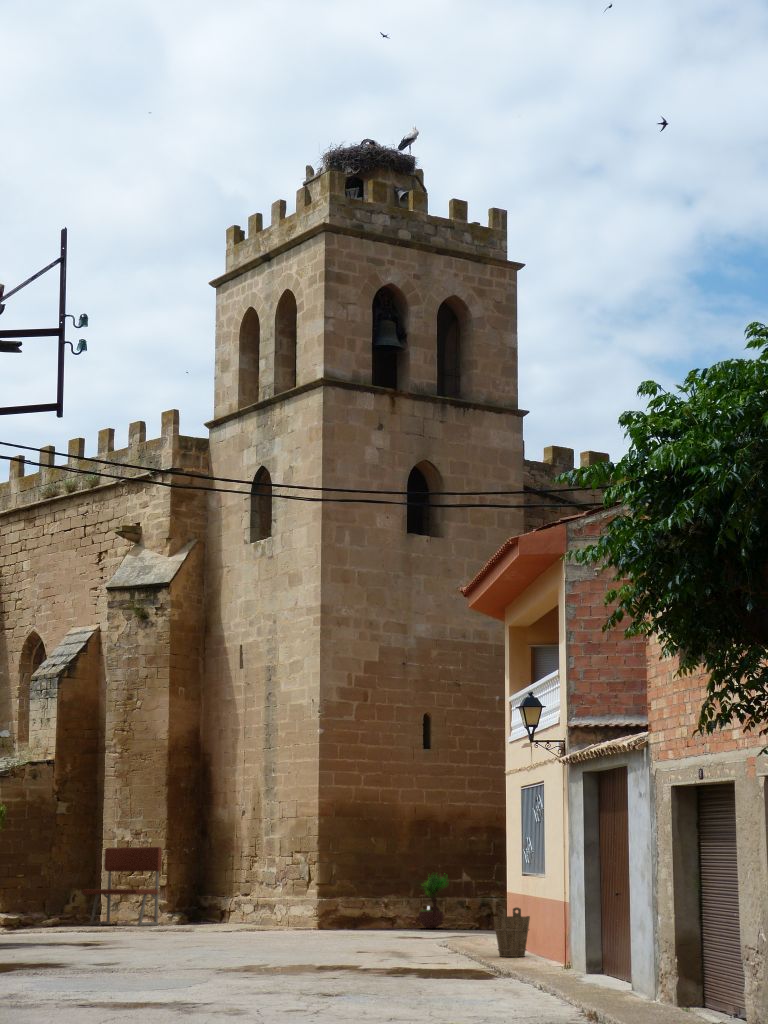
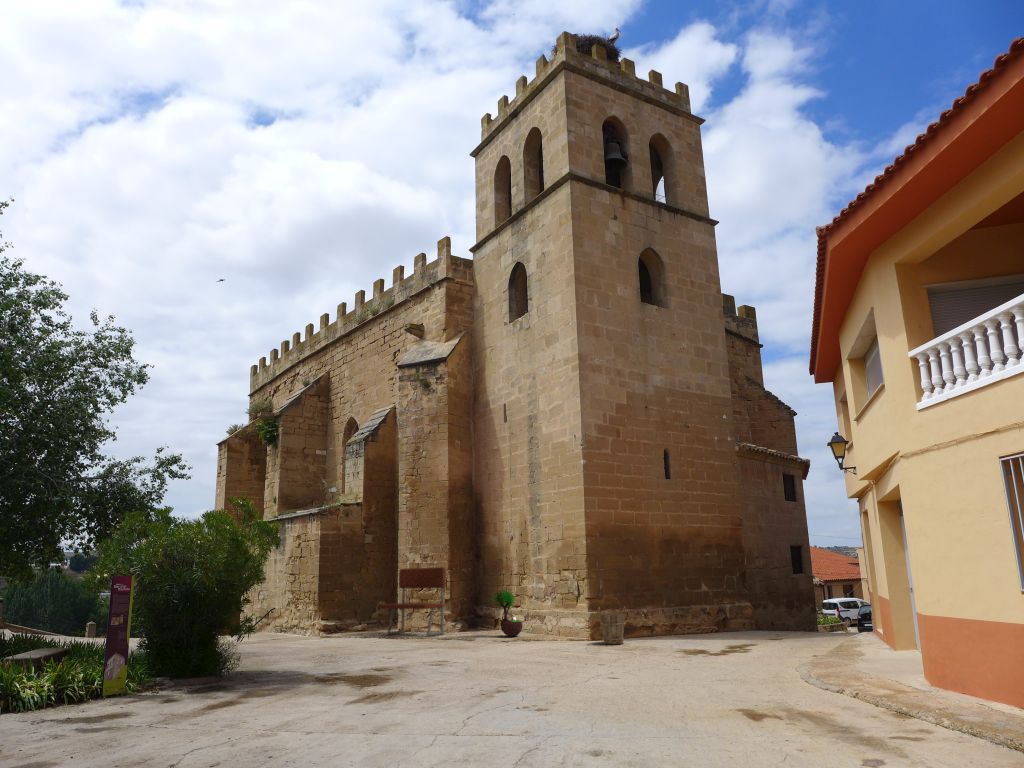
potted tree: present [419,875,448,929] -> present [492,588,522,637]
bucket: present [494,907,530,957] -> present [598,607,625,644]

